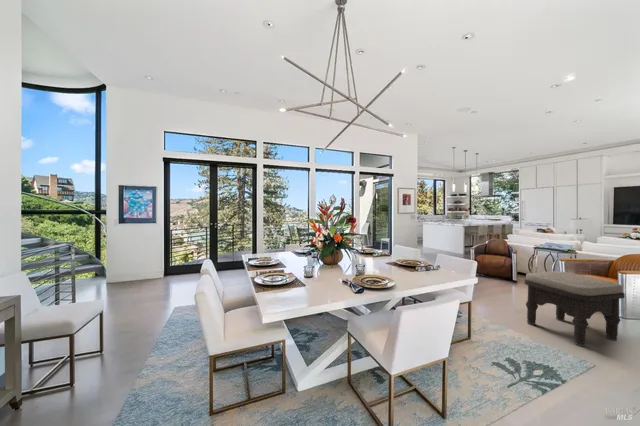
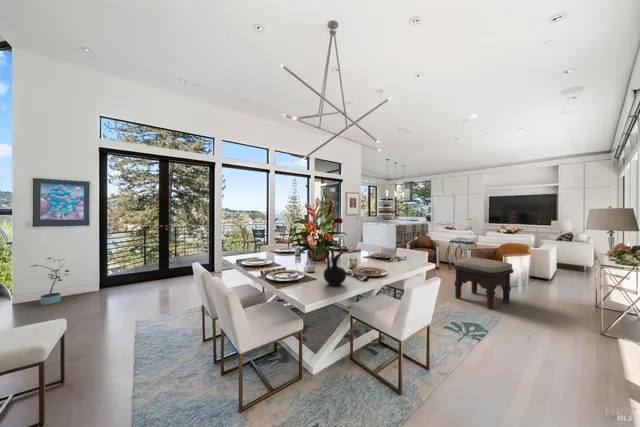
potted plant: none [113,248,140,286] -> present [31,258,69,305]
ceramic jug: none [304,251,330,296] -> present [323,248,346,286]

